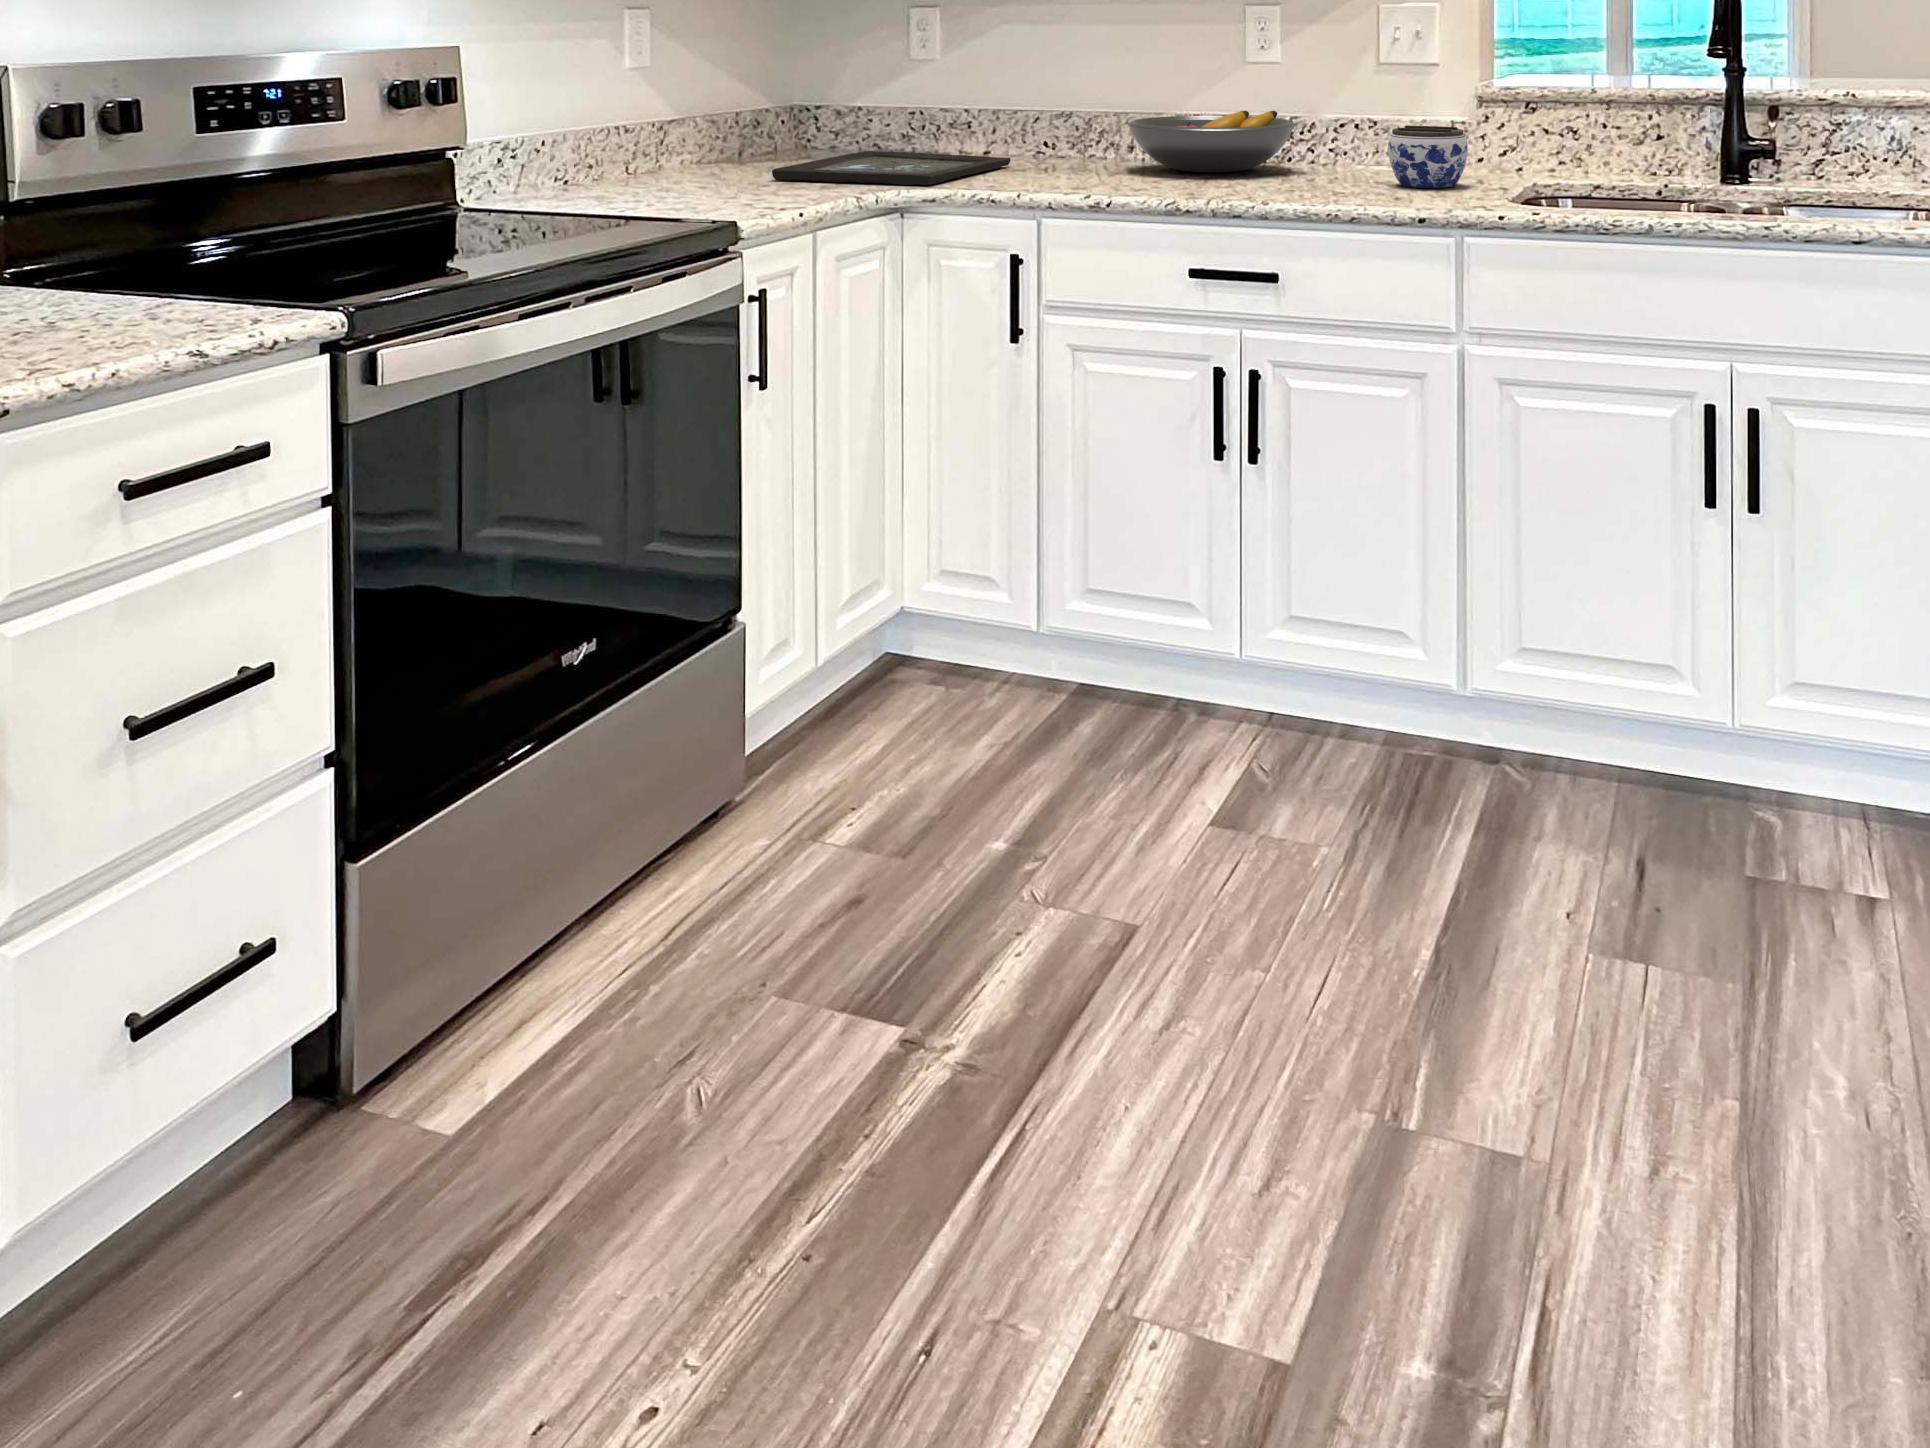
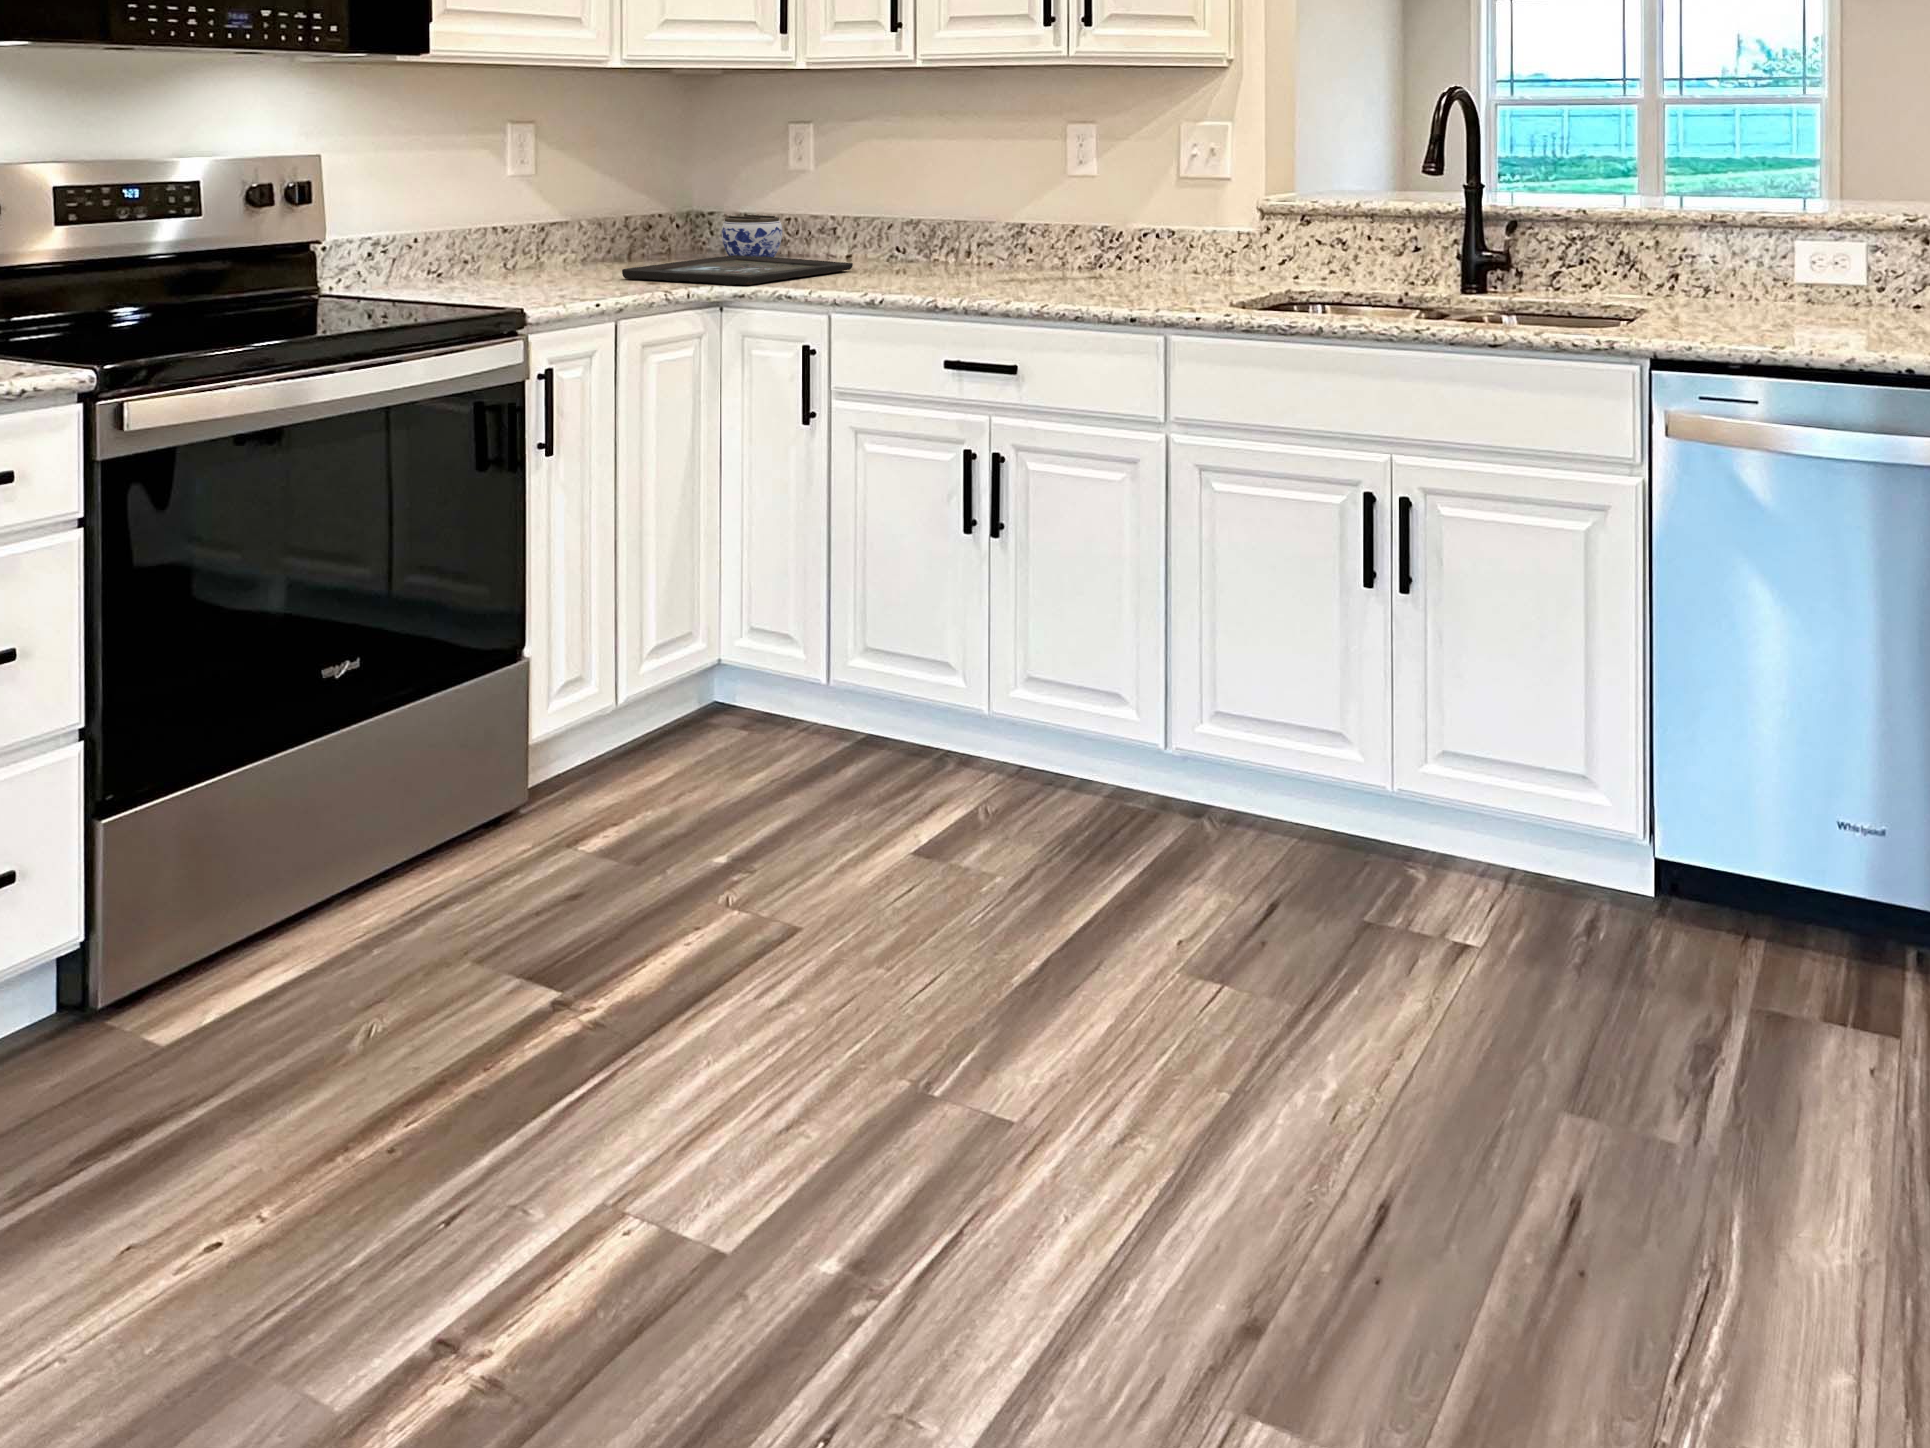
fruit bowl: present [1128,111,1295,172] -> none [948,223,1101,278]
jar: present [1388,125,1468,188] -> present [721,215,782,257]

